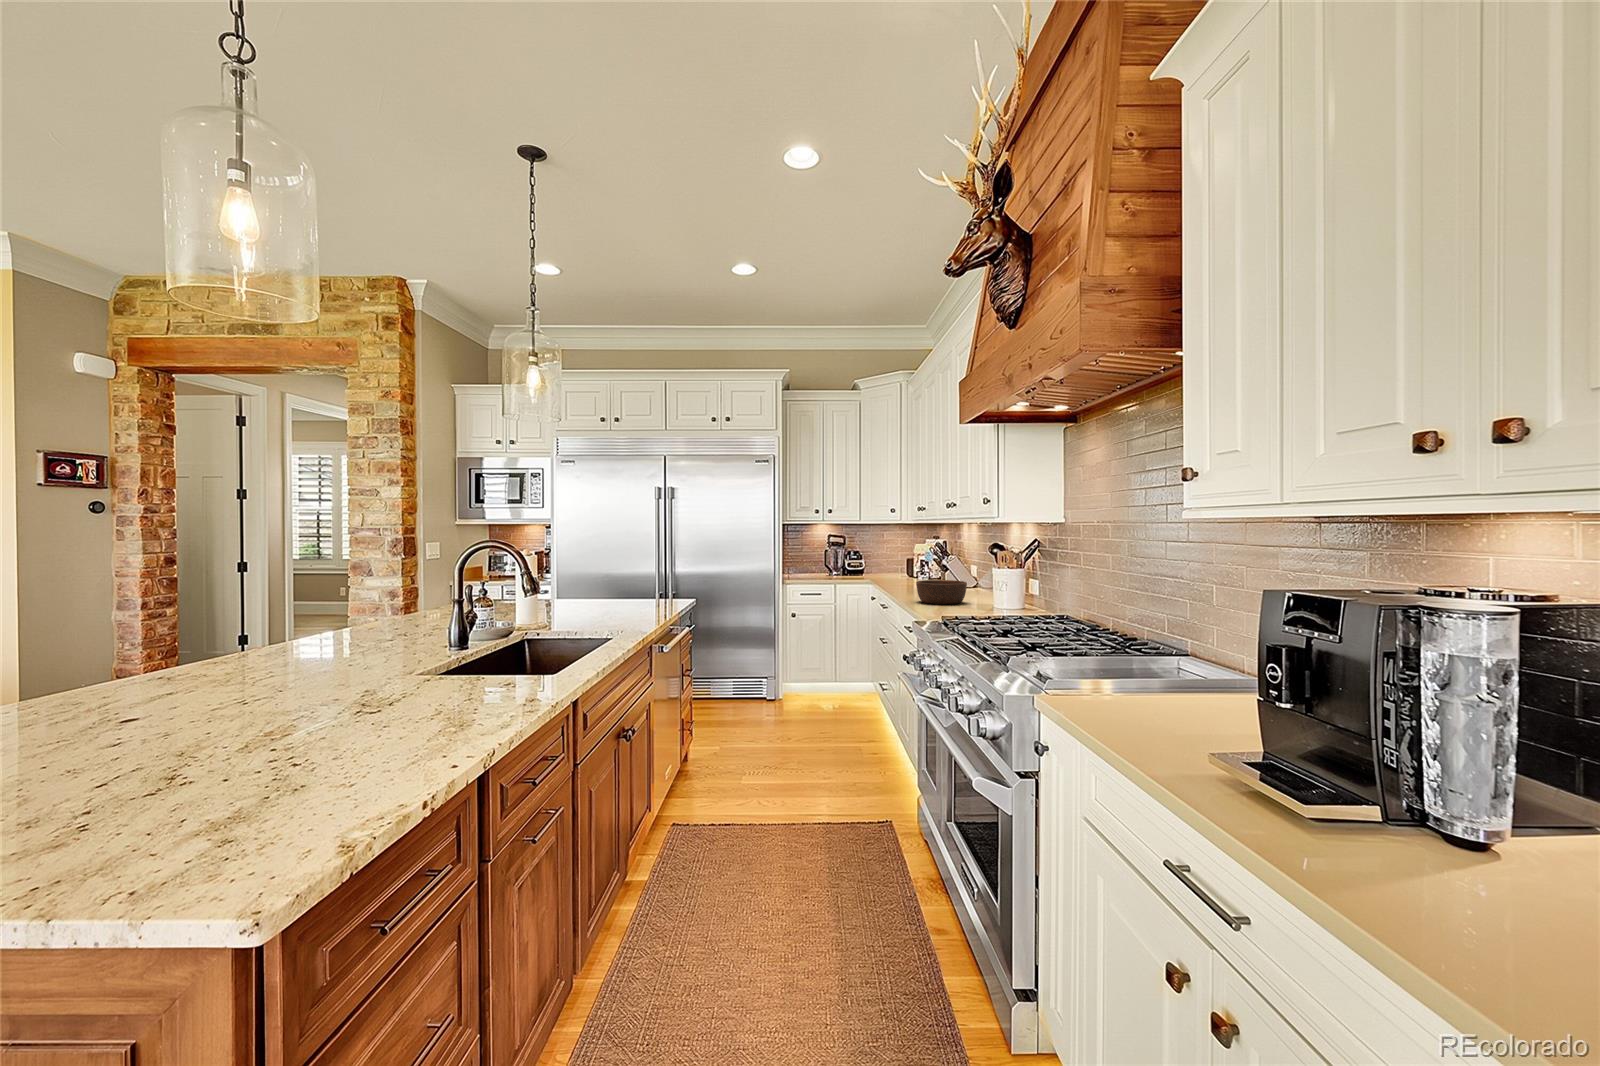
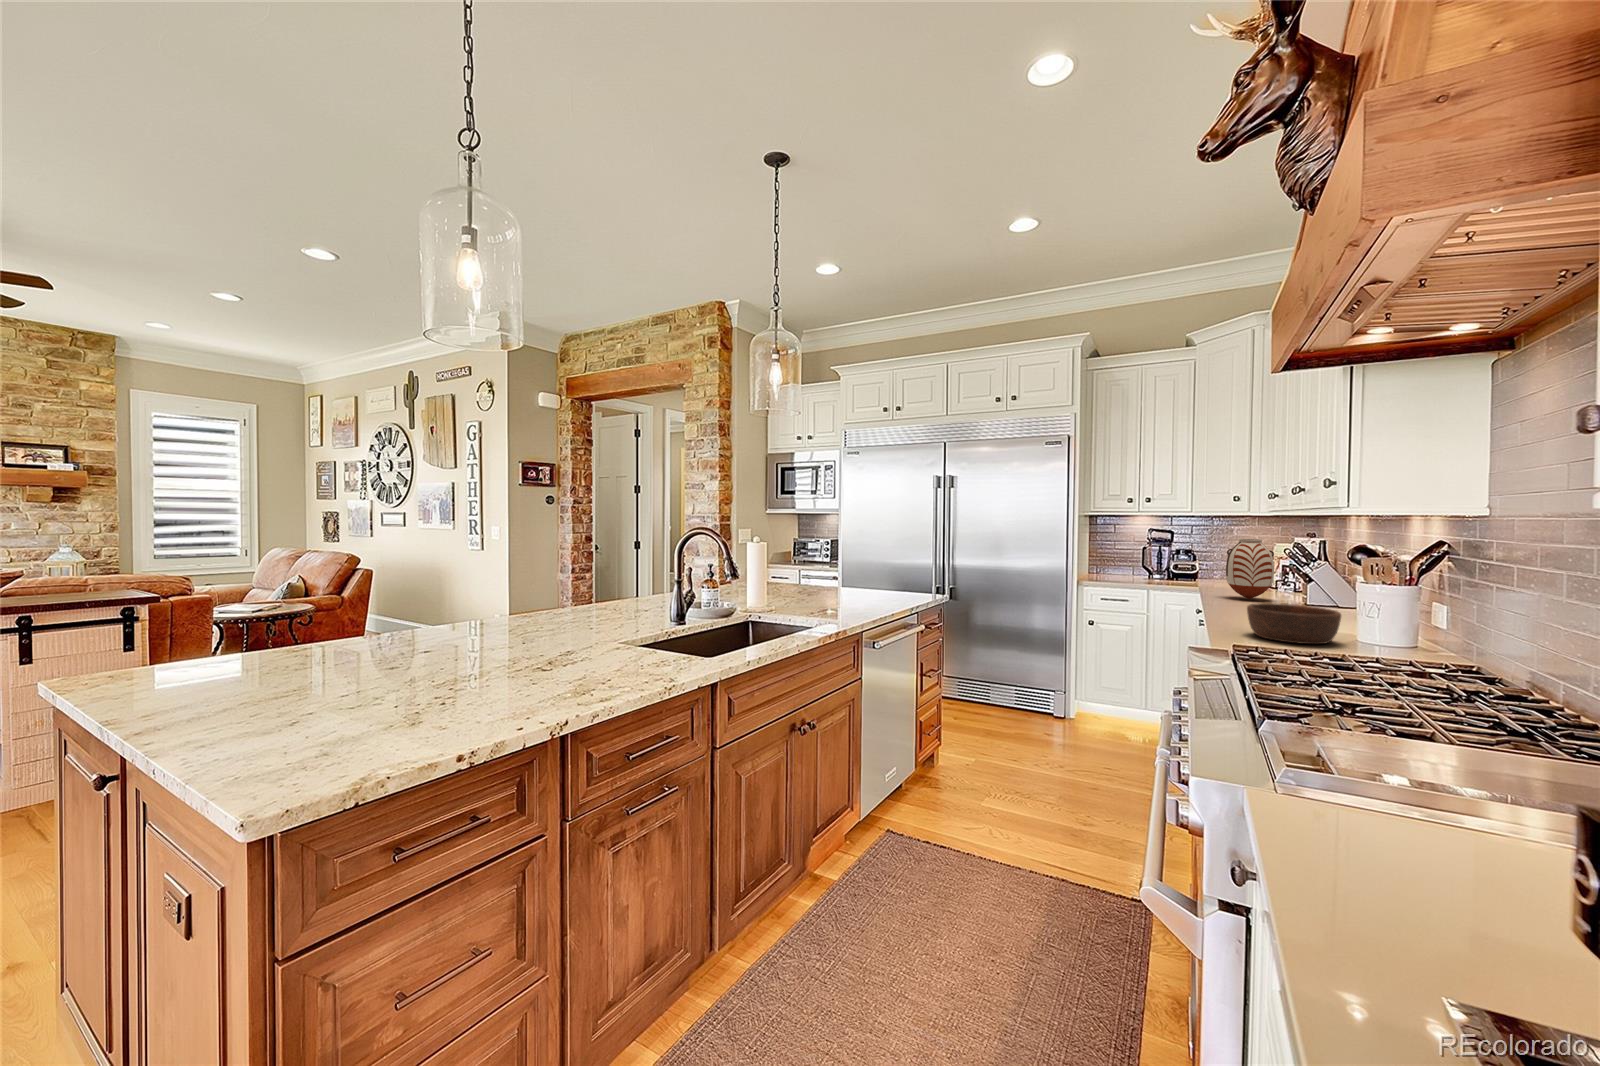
vase: none [891,540,920,585] -> present [1226,539,1274,599]

